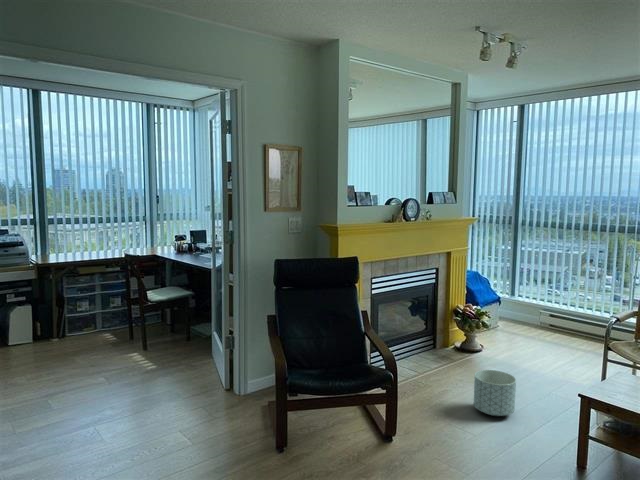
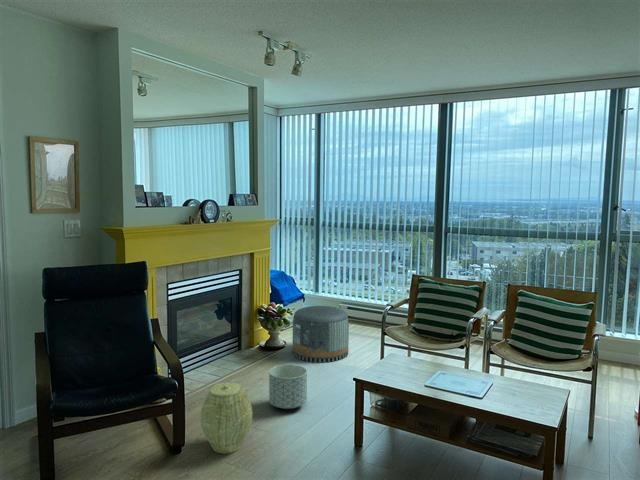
pouf: none [491,311,558,373] -> present [292,306,349,363]
woven basket: none [411,380,463,450] -> present [200,382,253,453]

